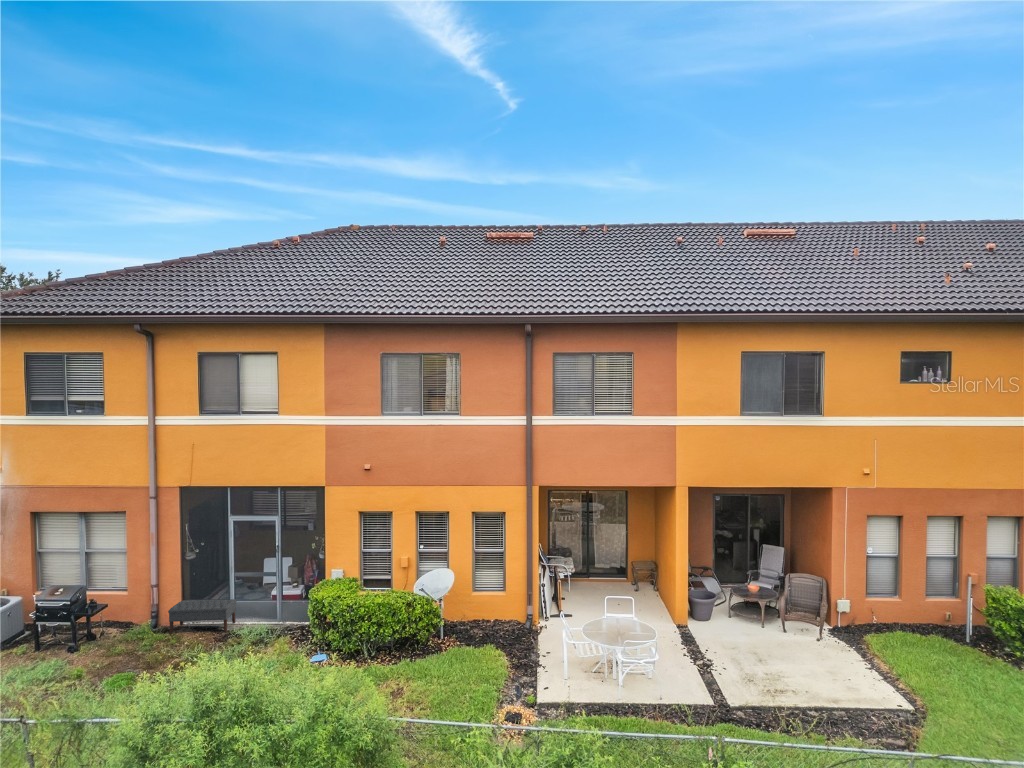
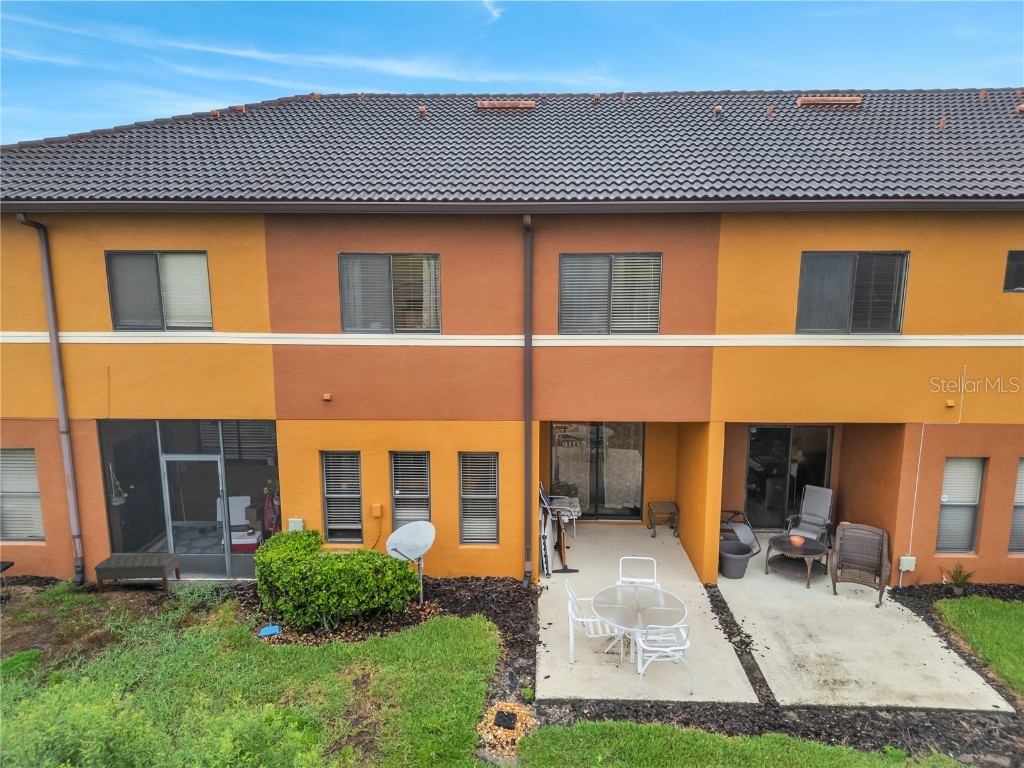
potted plant: none [872,603,899,631] -> present [947,564,975,595]

